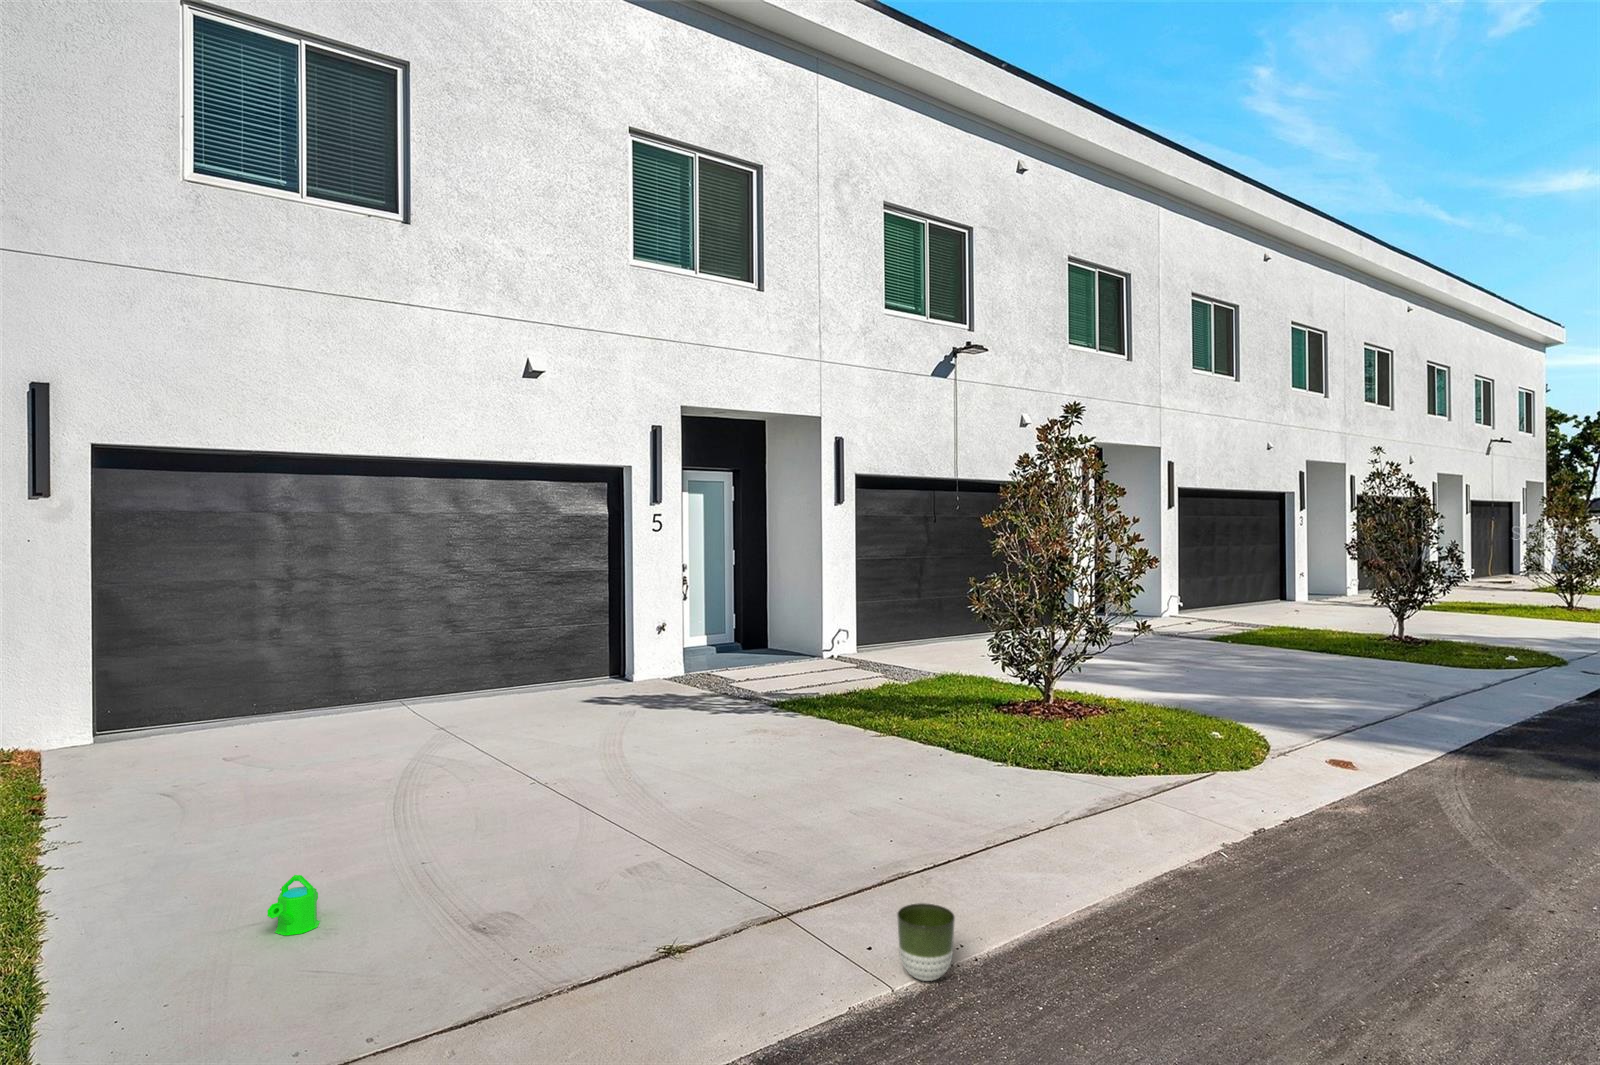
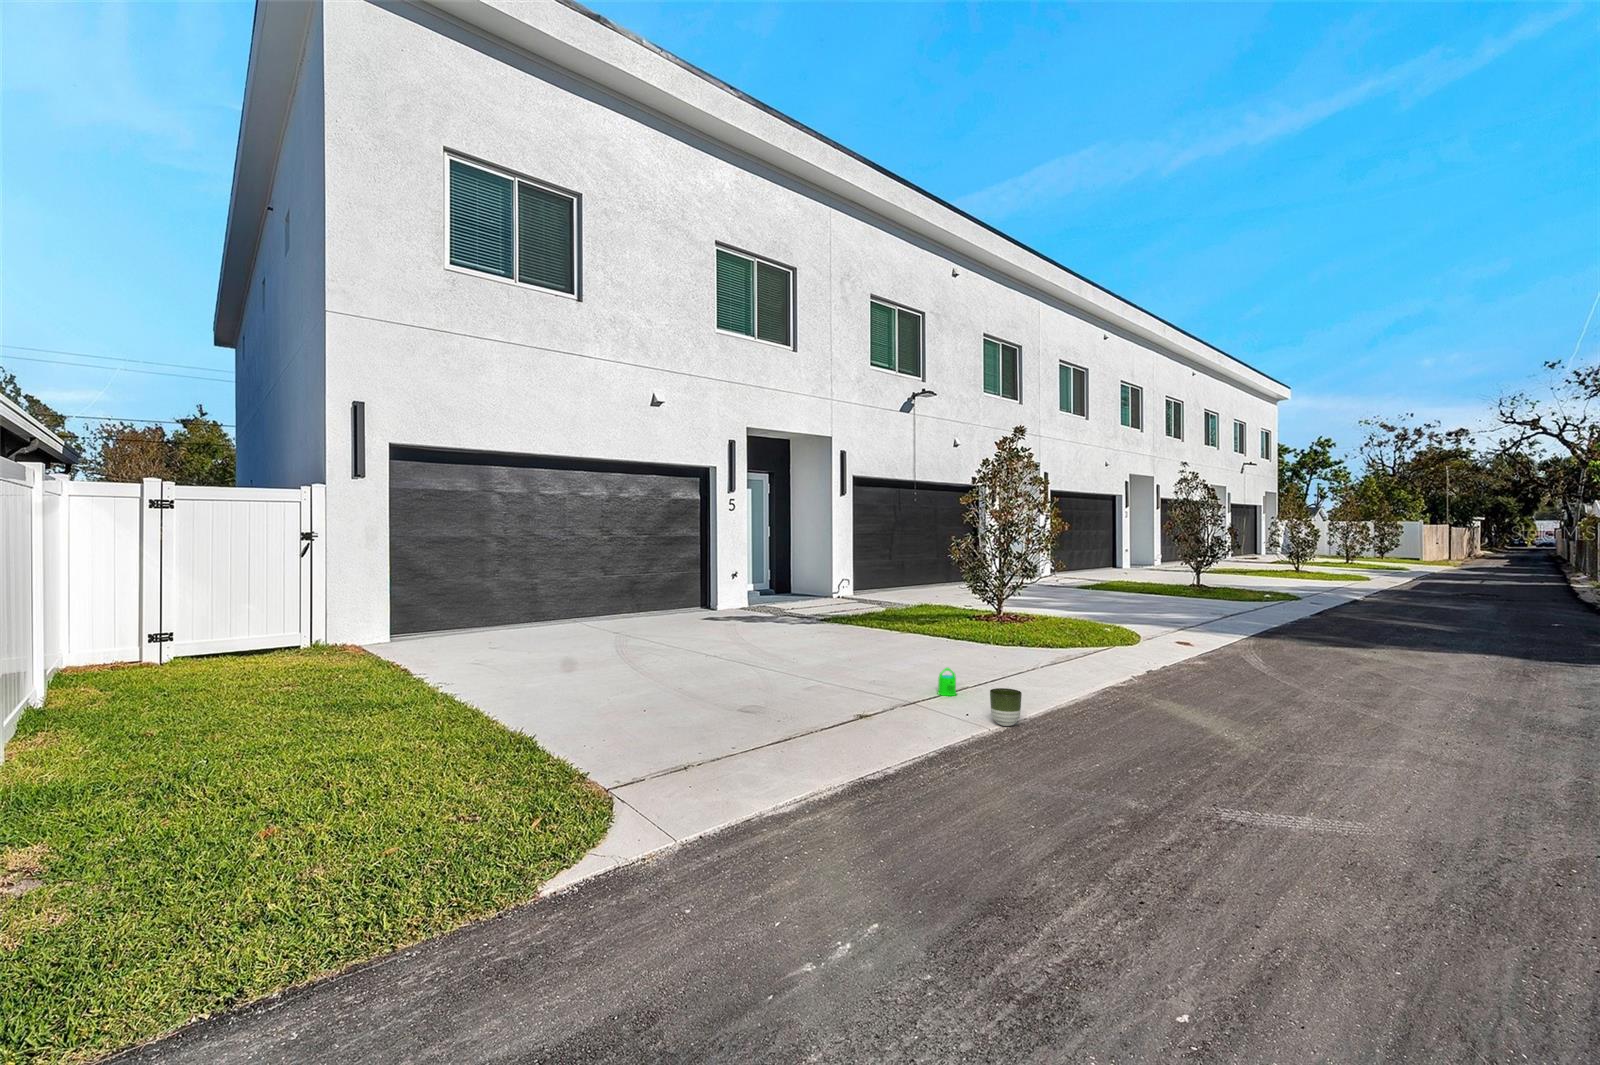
watering can: present [268,875,320,936] -> present [938,668,957,696]

